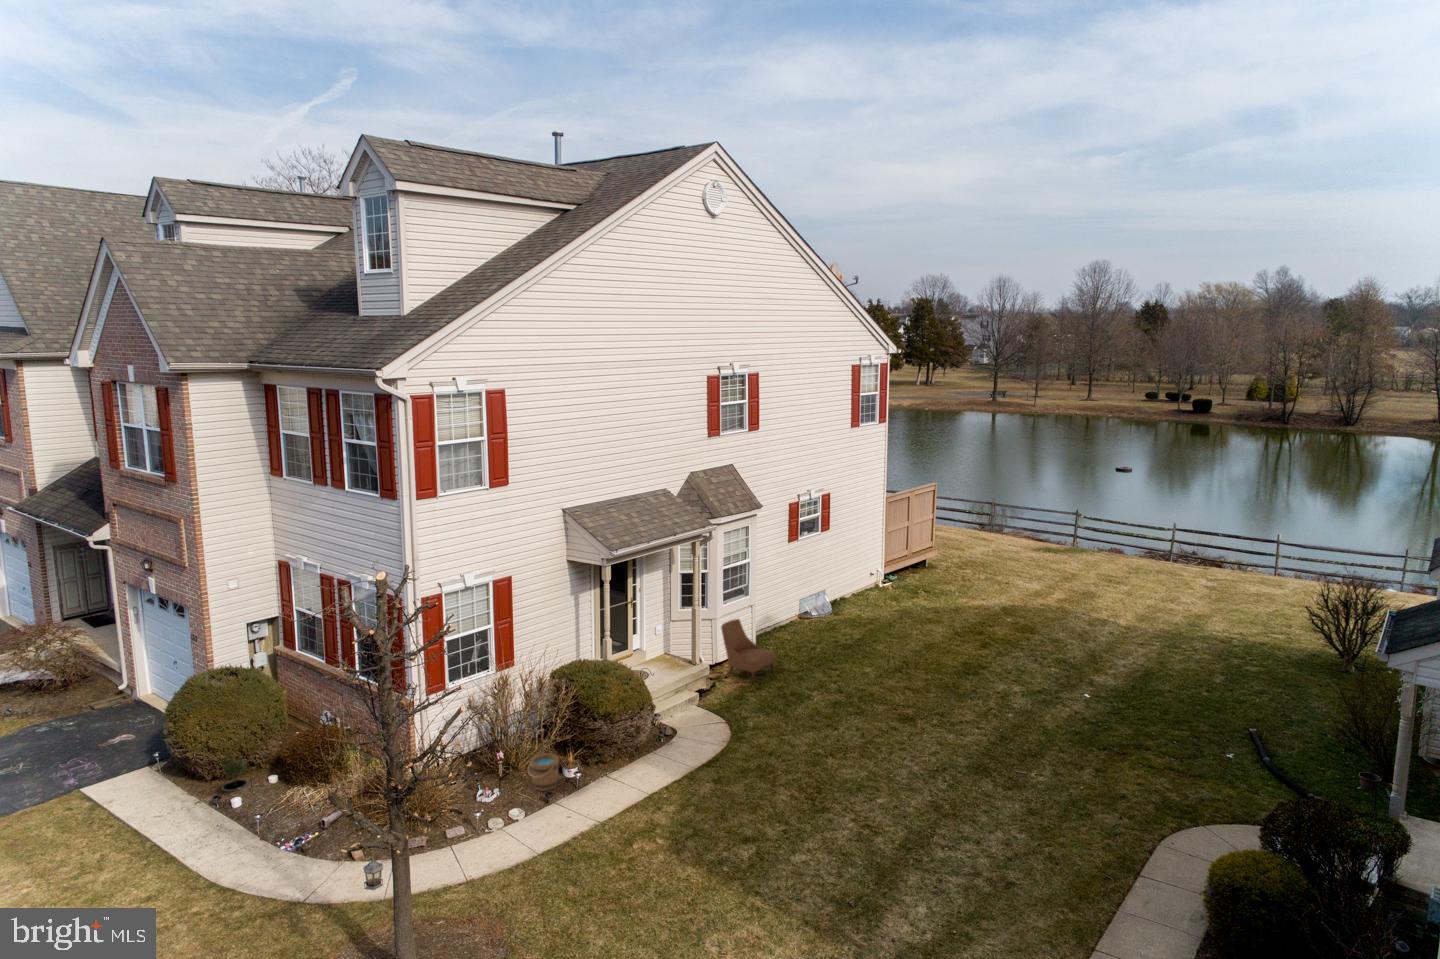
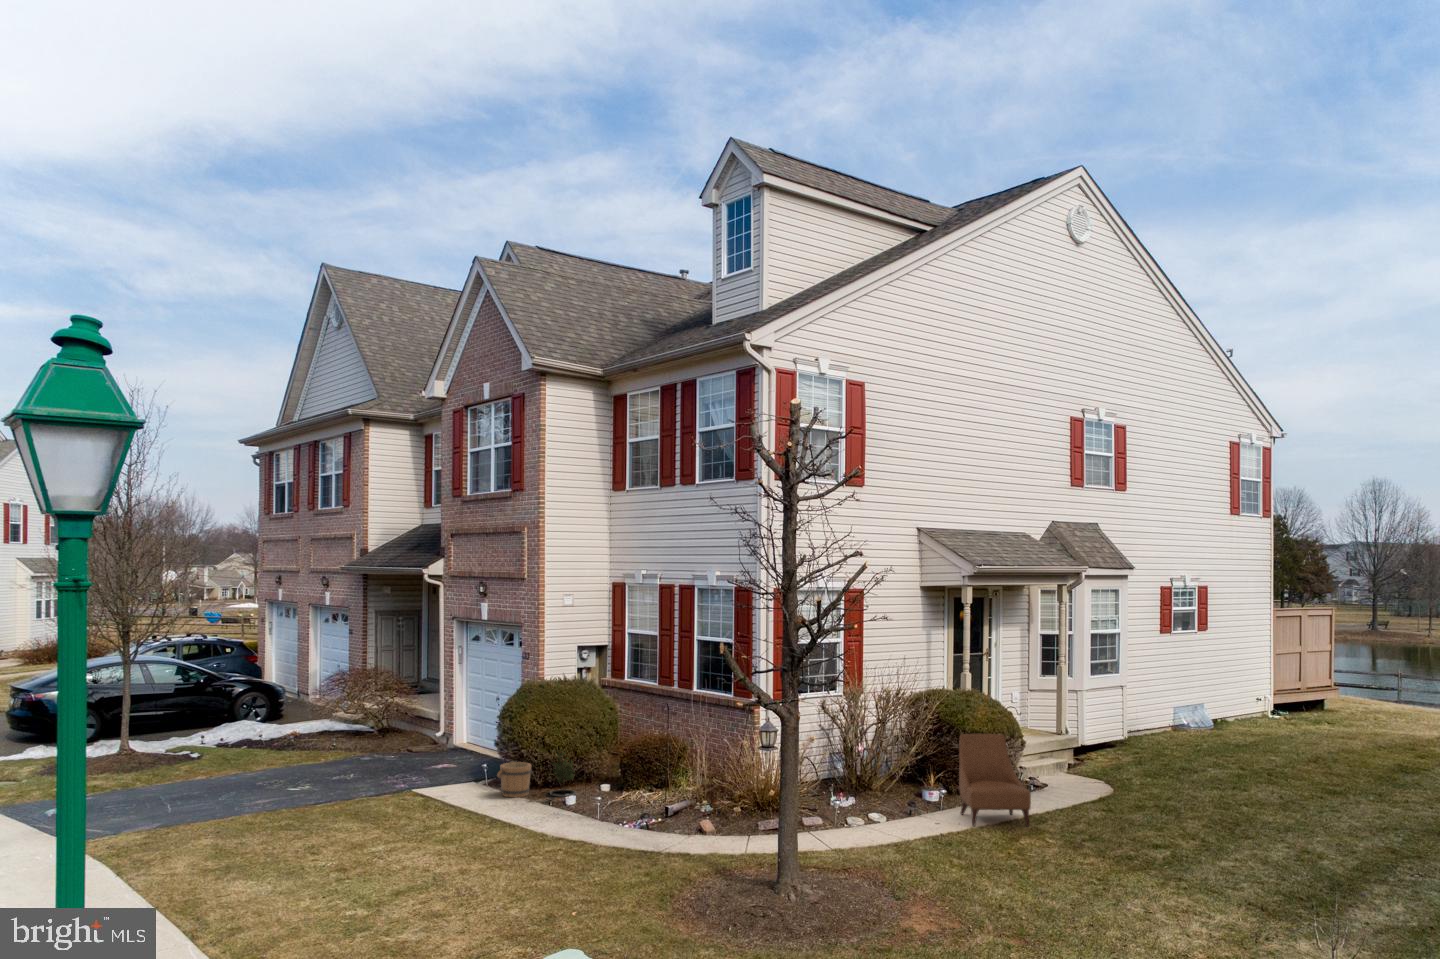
chair: present [721,619,775,682] -> present [959,734,1031,826]
bucket: present [528,753,559,791] -> present [497,762,532,797]

